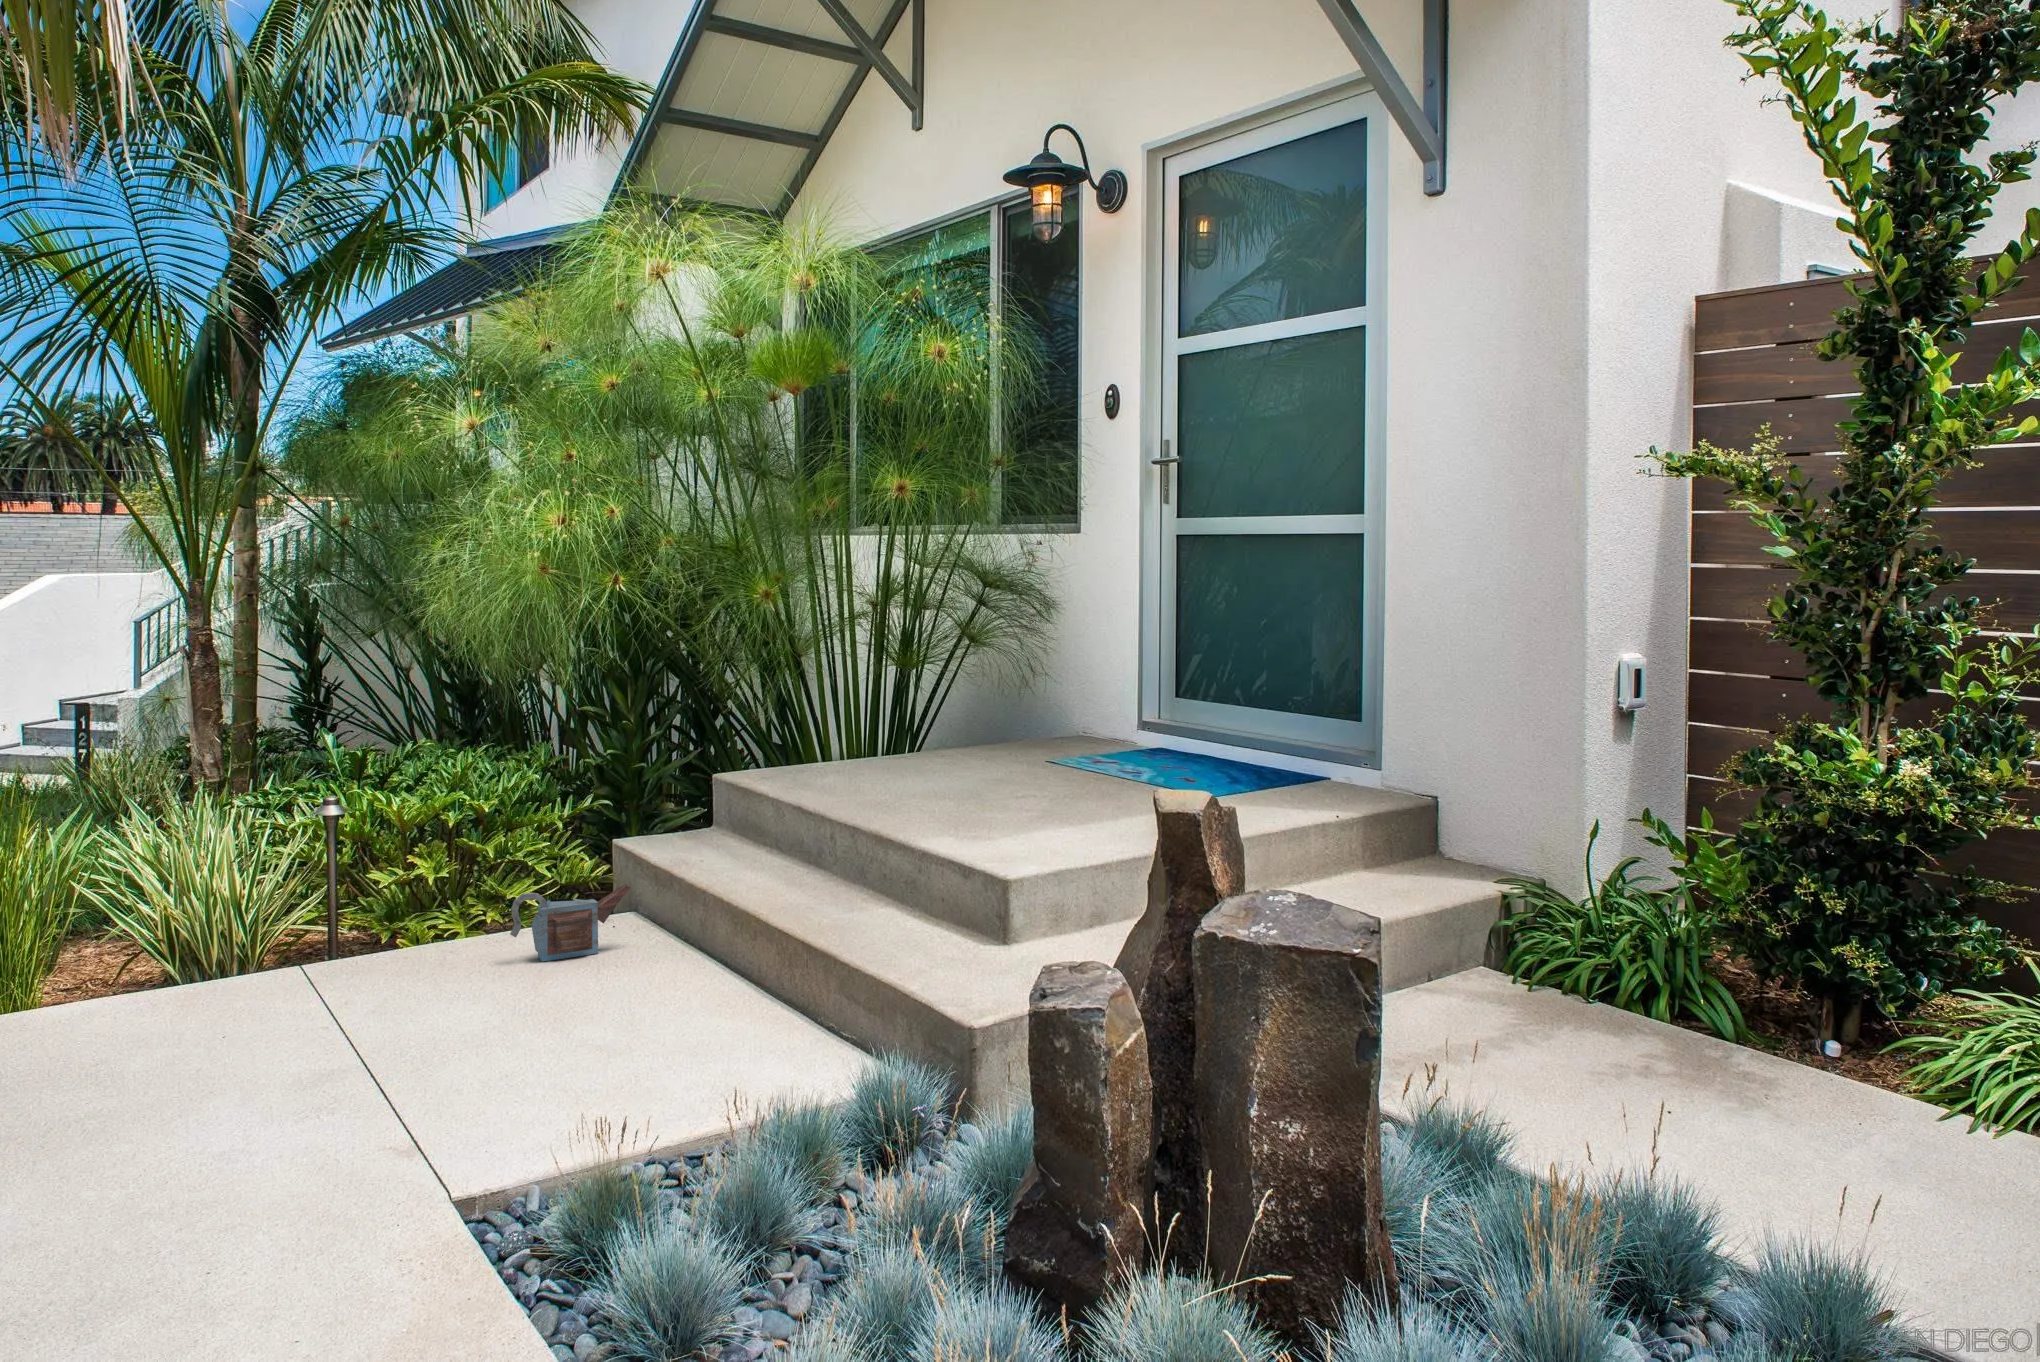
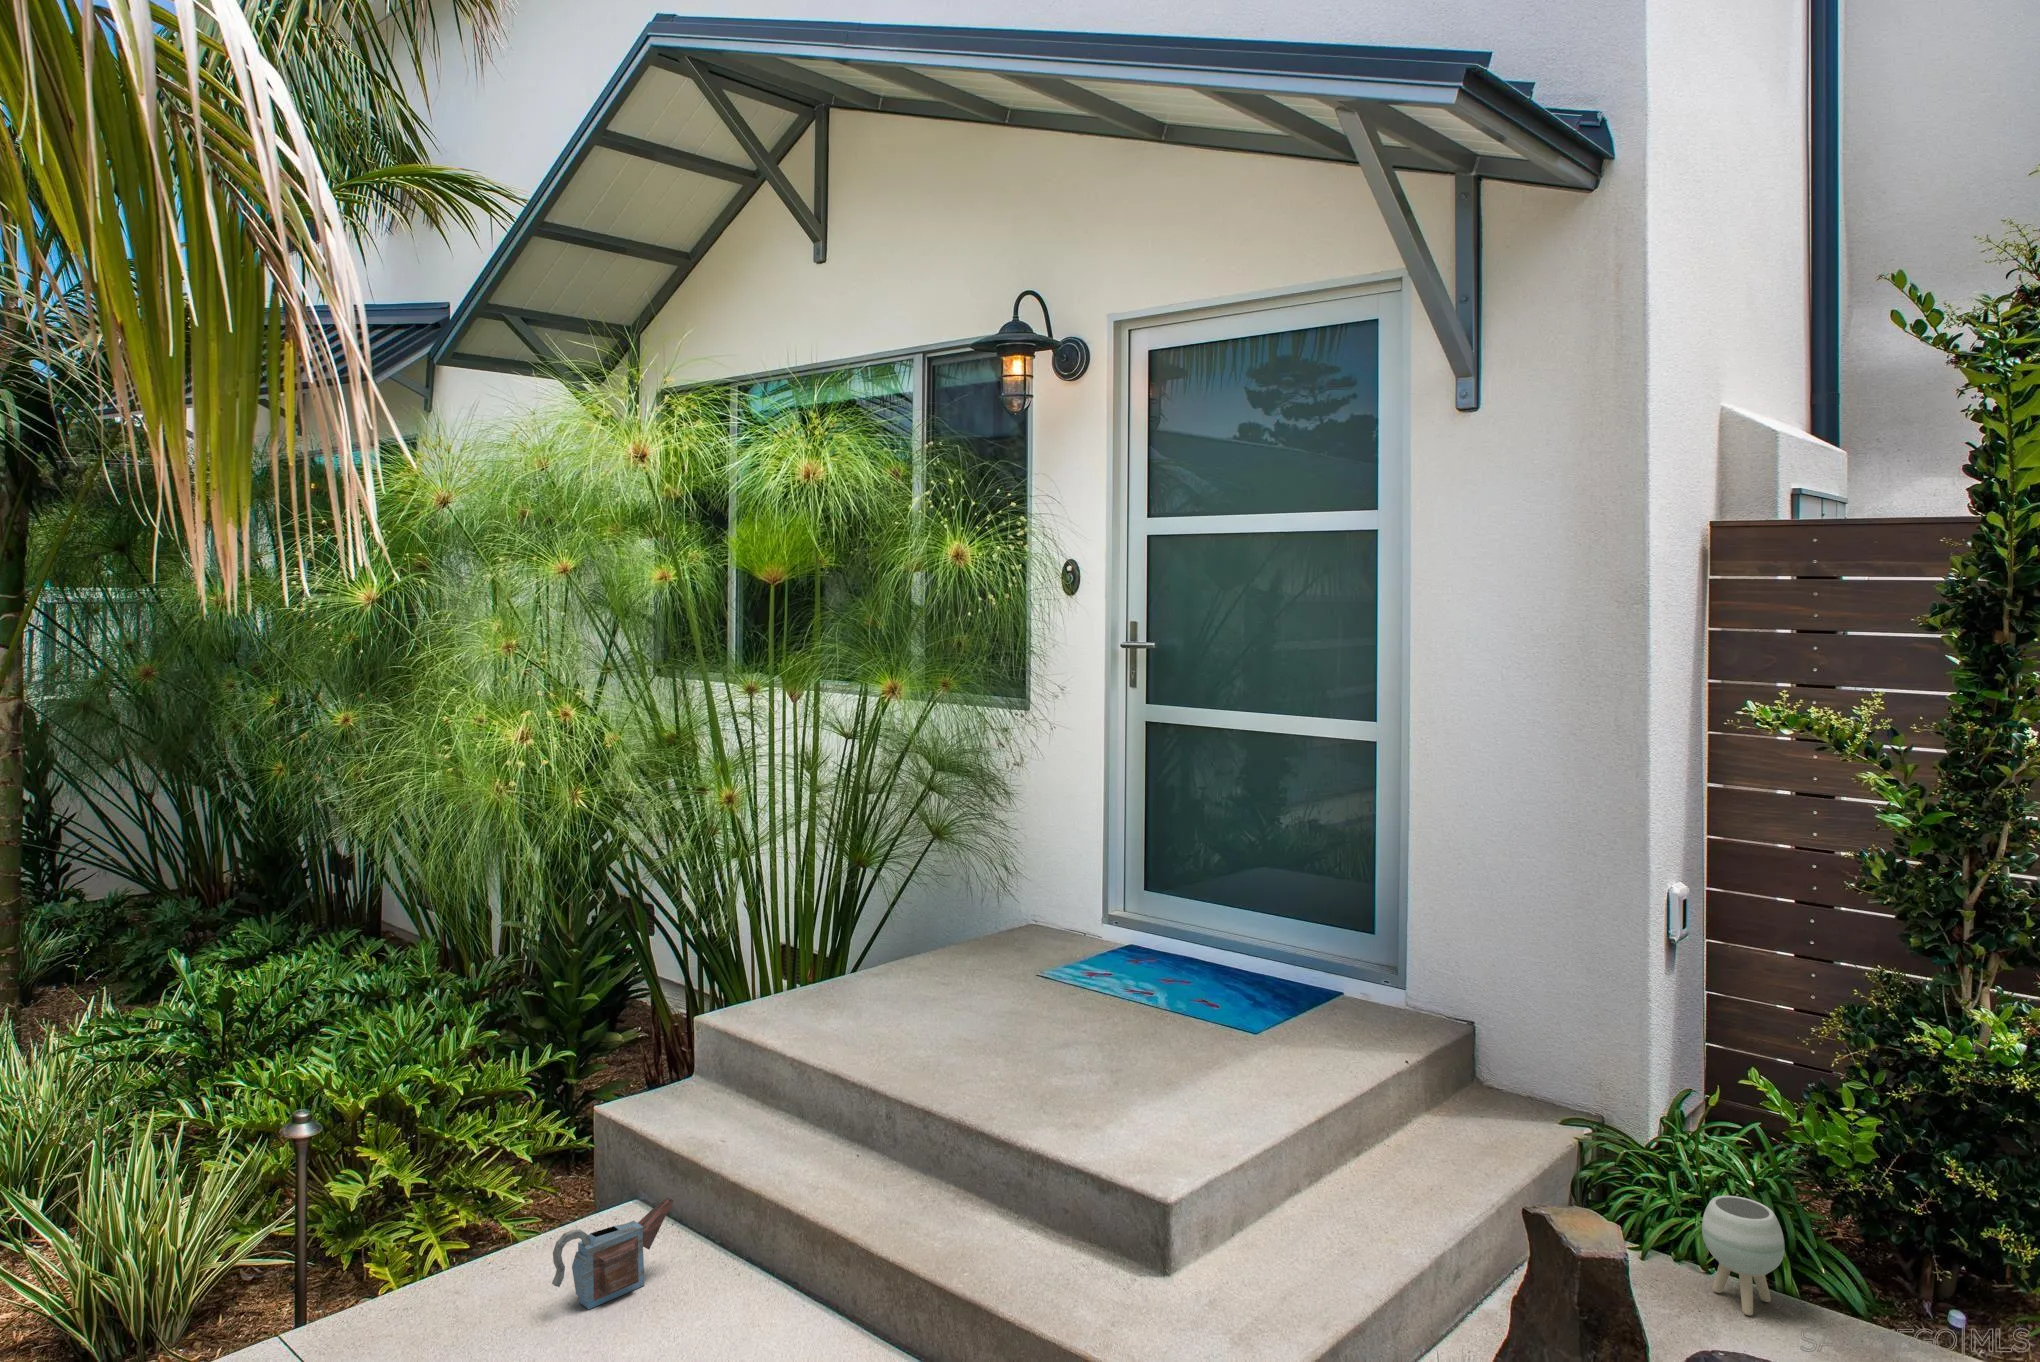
planter: none [1563,922,1639,1030] -> present [1702,1196,1785,1315]

